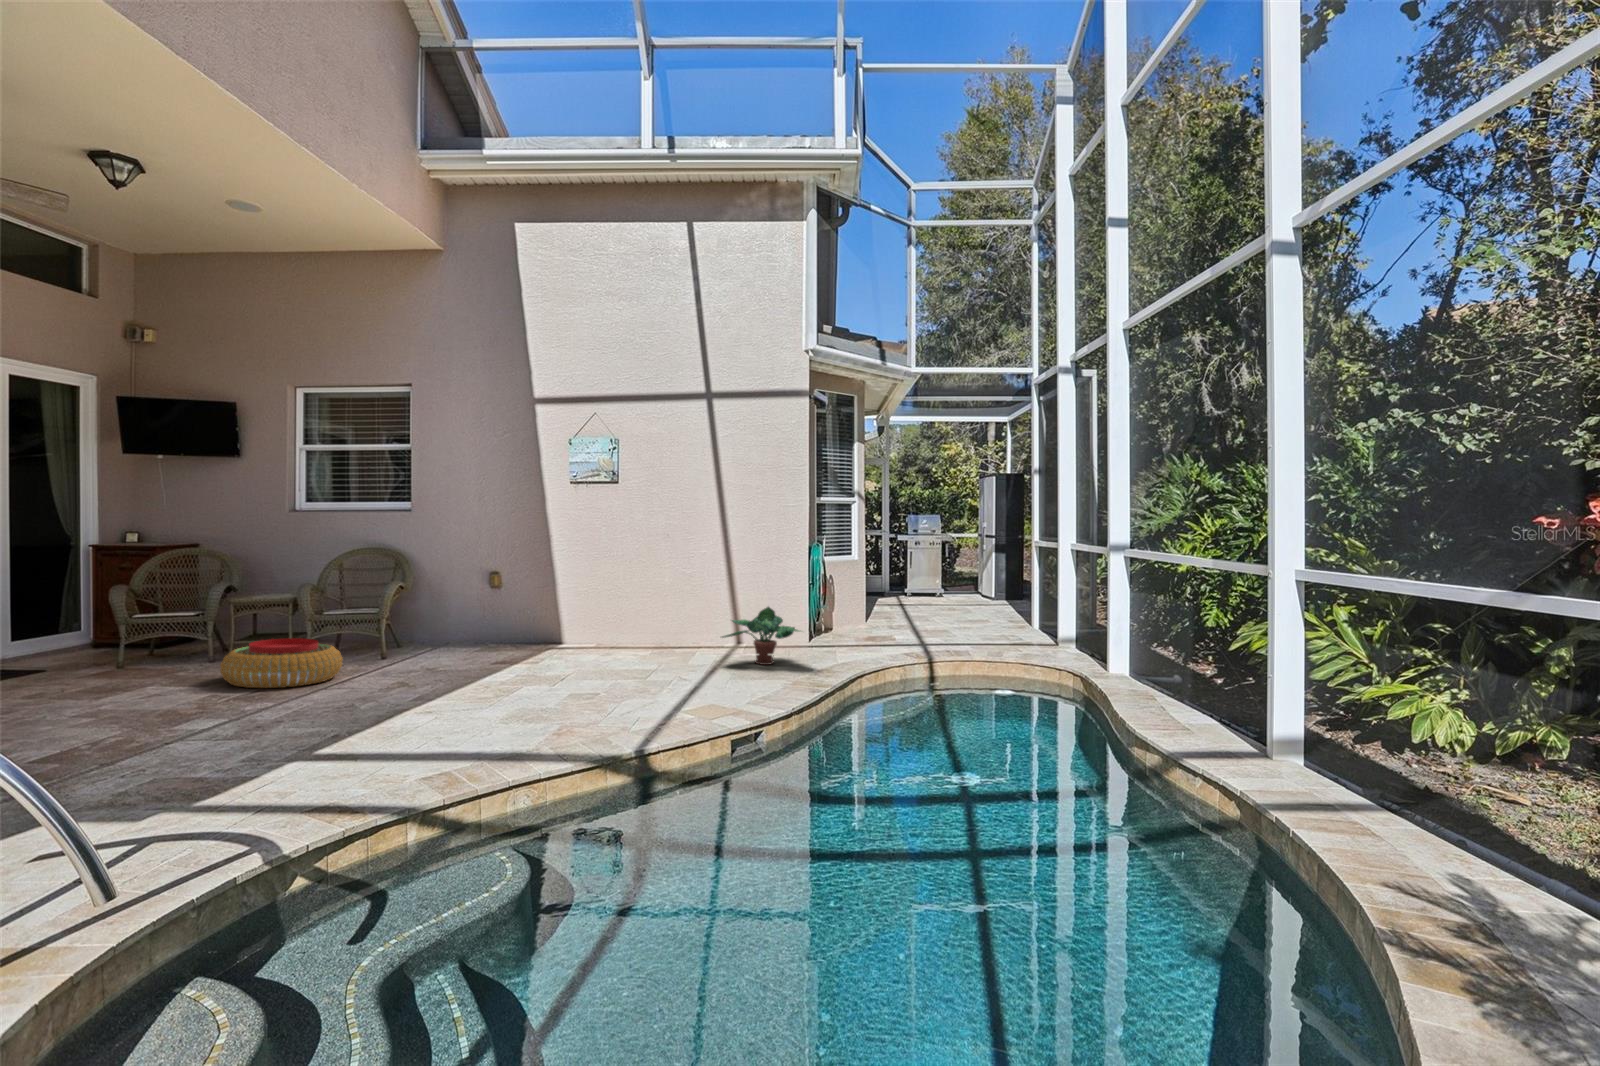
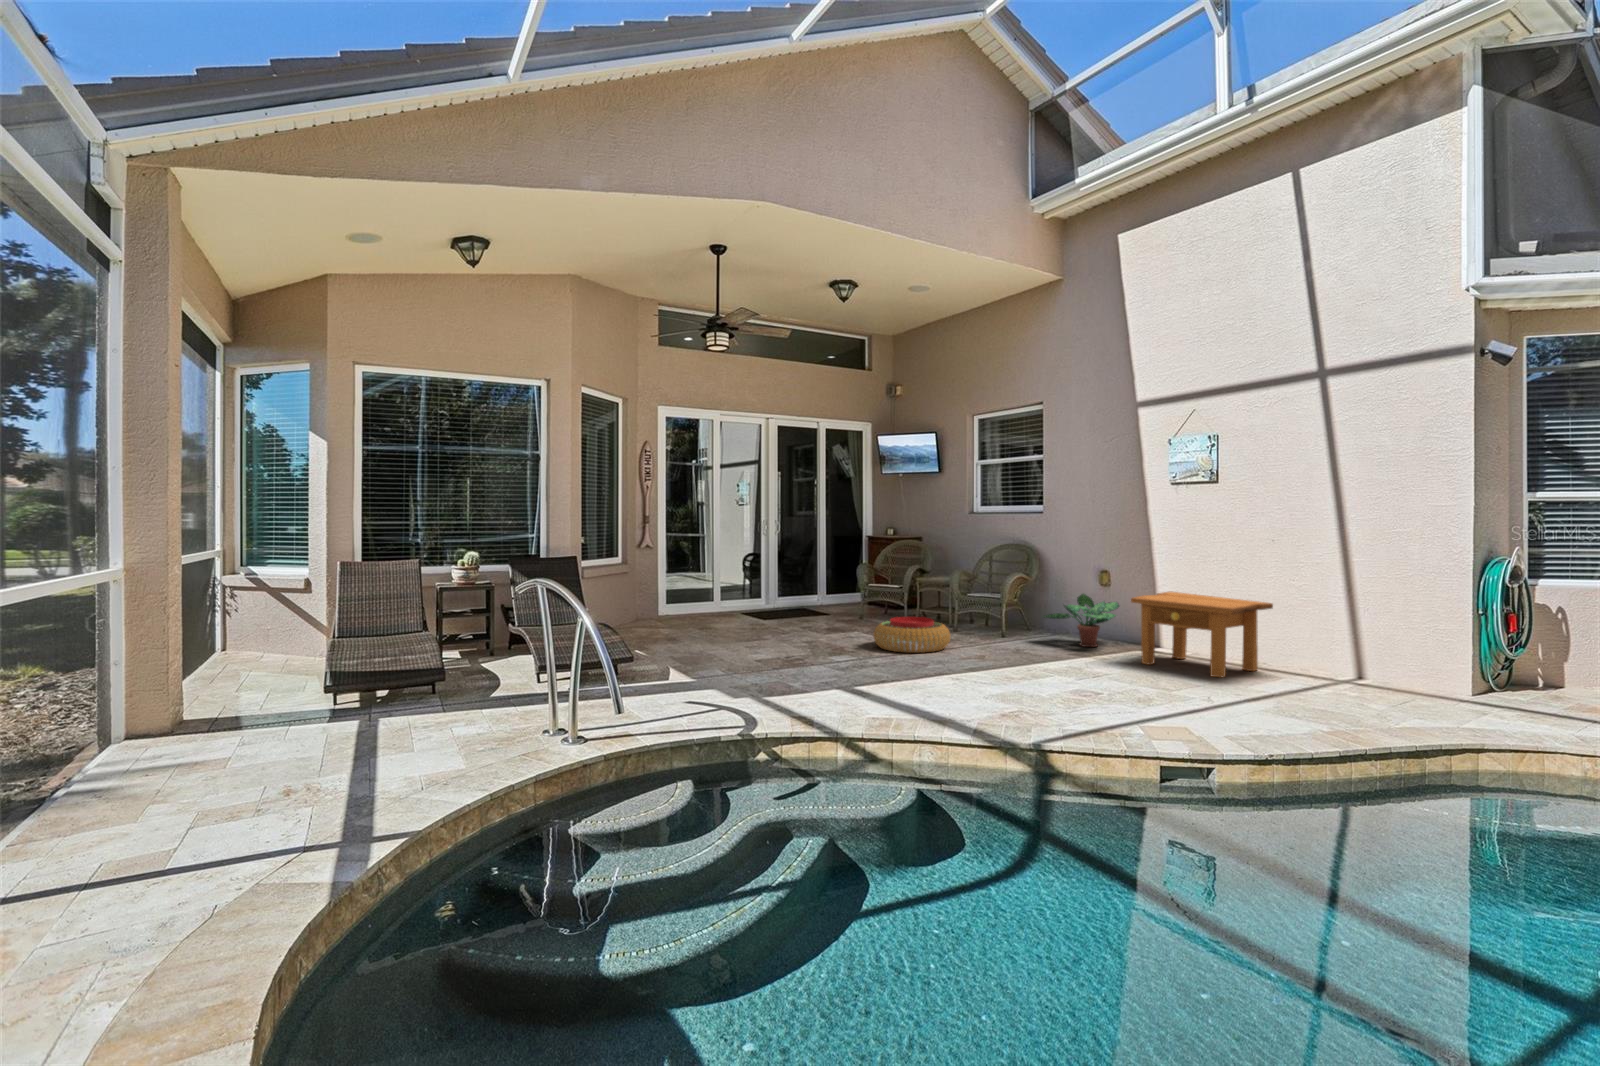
side table: none [559,589,676,665] -> present [1131,592,1273,677]
potted plant: present [722,607,799,665] -> present [1044,594,1119,647]

